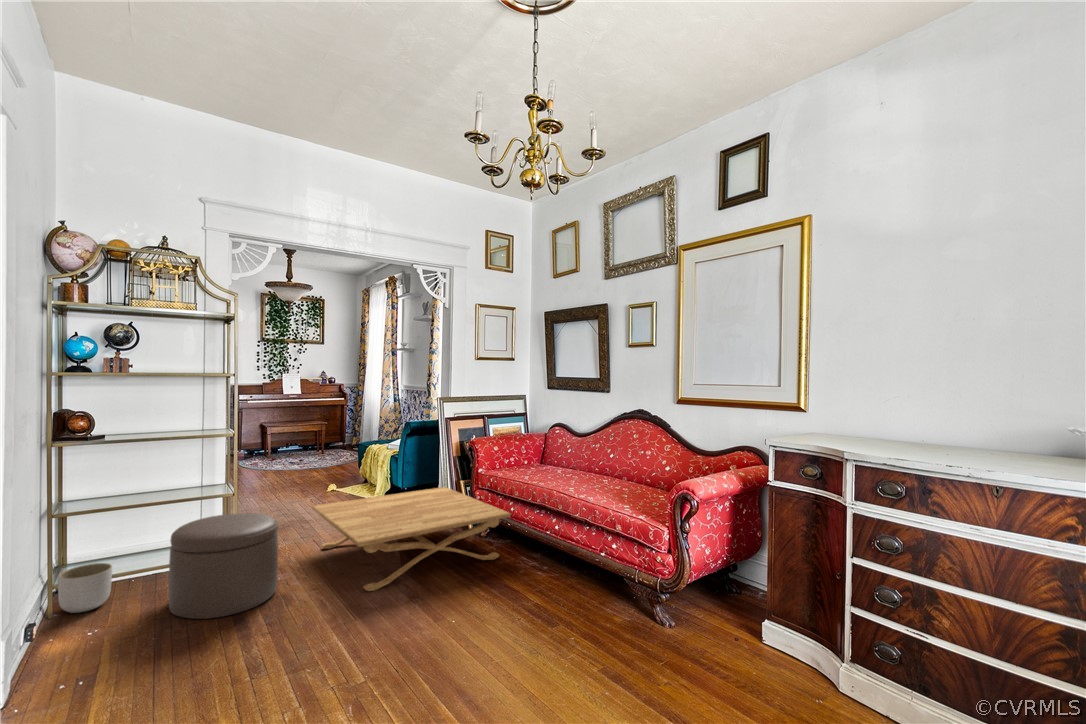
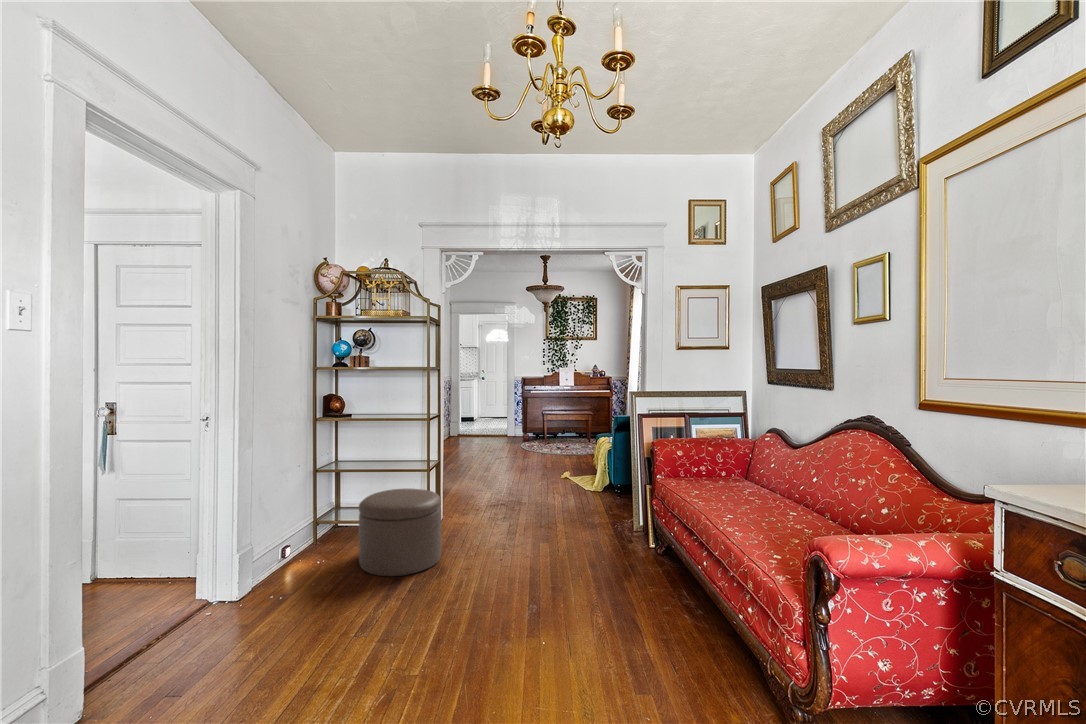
coffee table: present [312,487,511,591] -> none [486,490,670,586]
planter: present [58,563,112,613] -> none [309,512,342,547]

